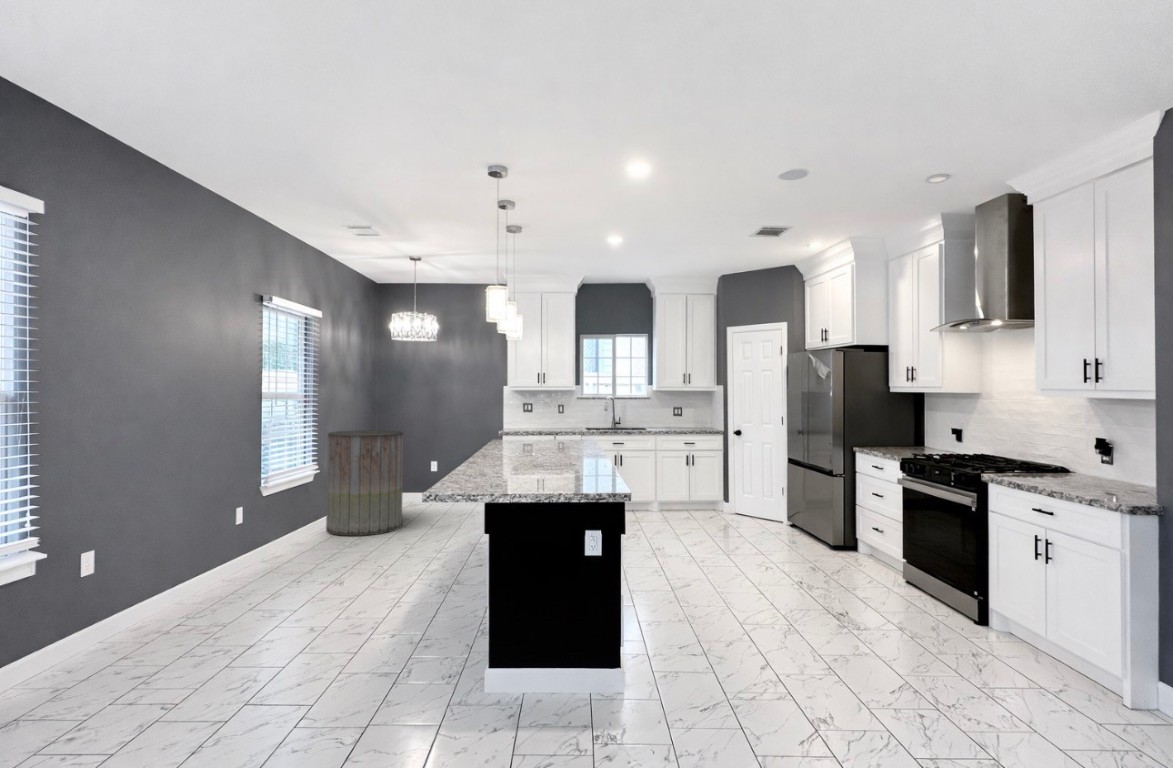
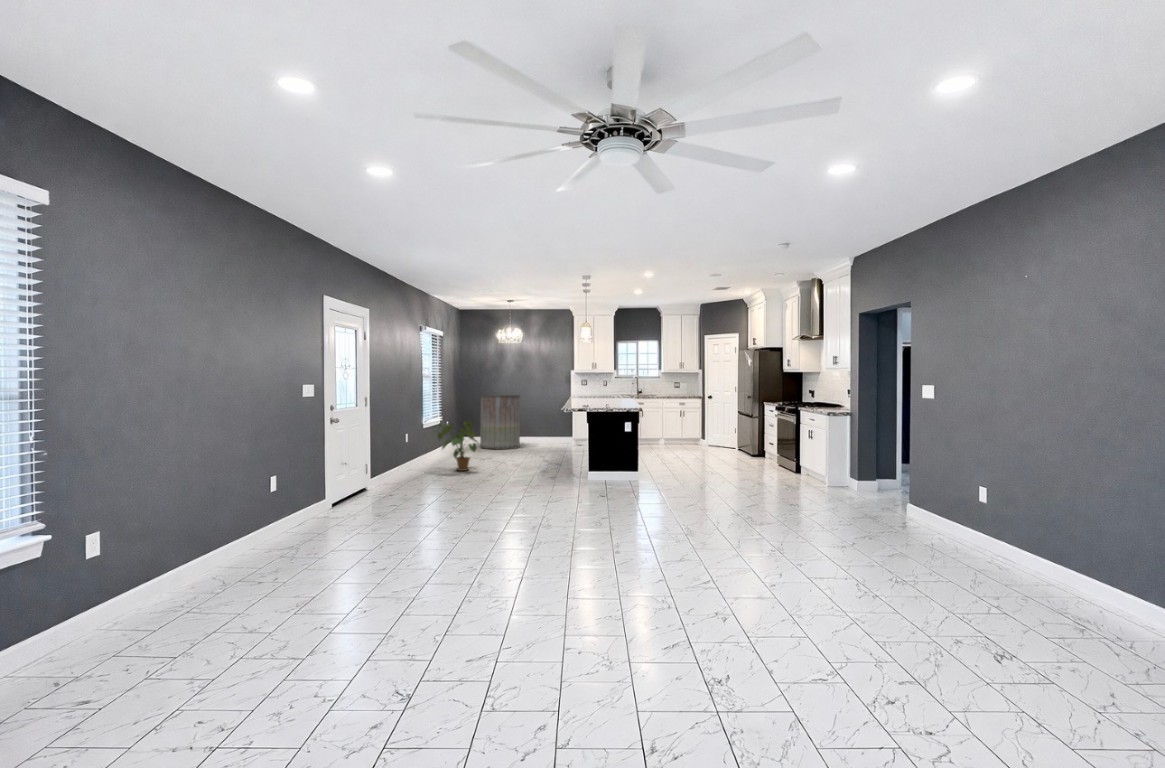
house plant: none [125,510,257,635] -> present [434,421,477,471]

